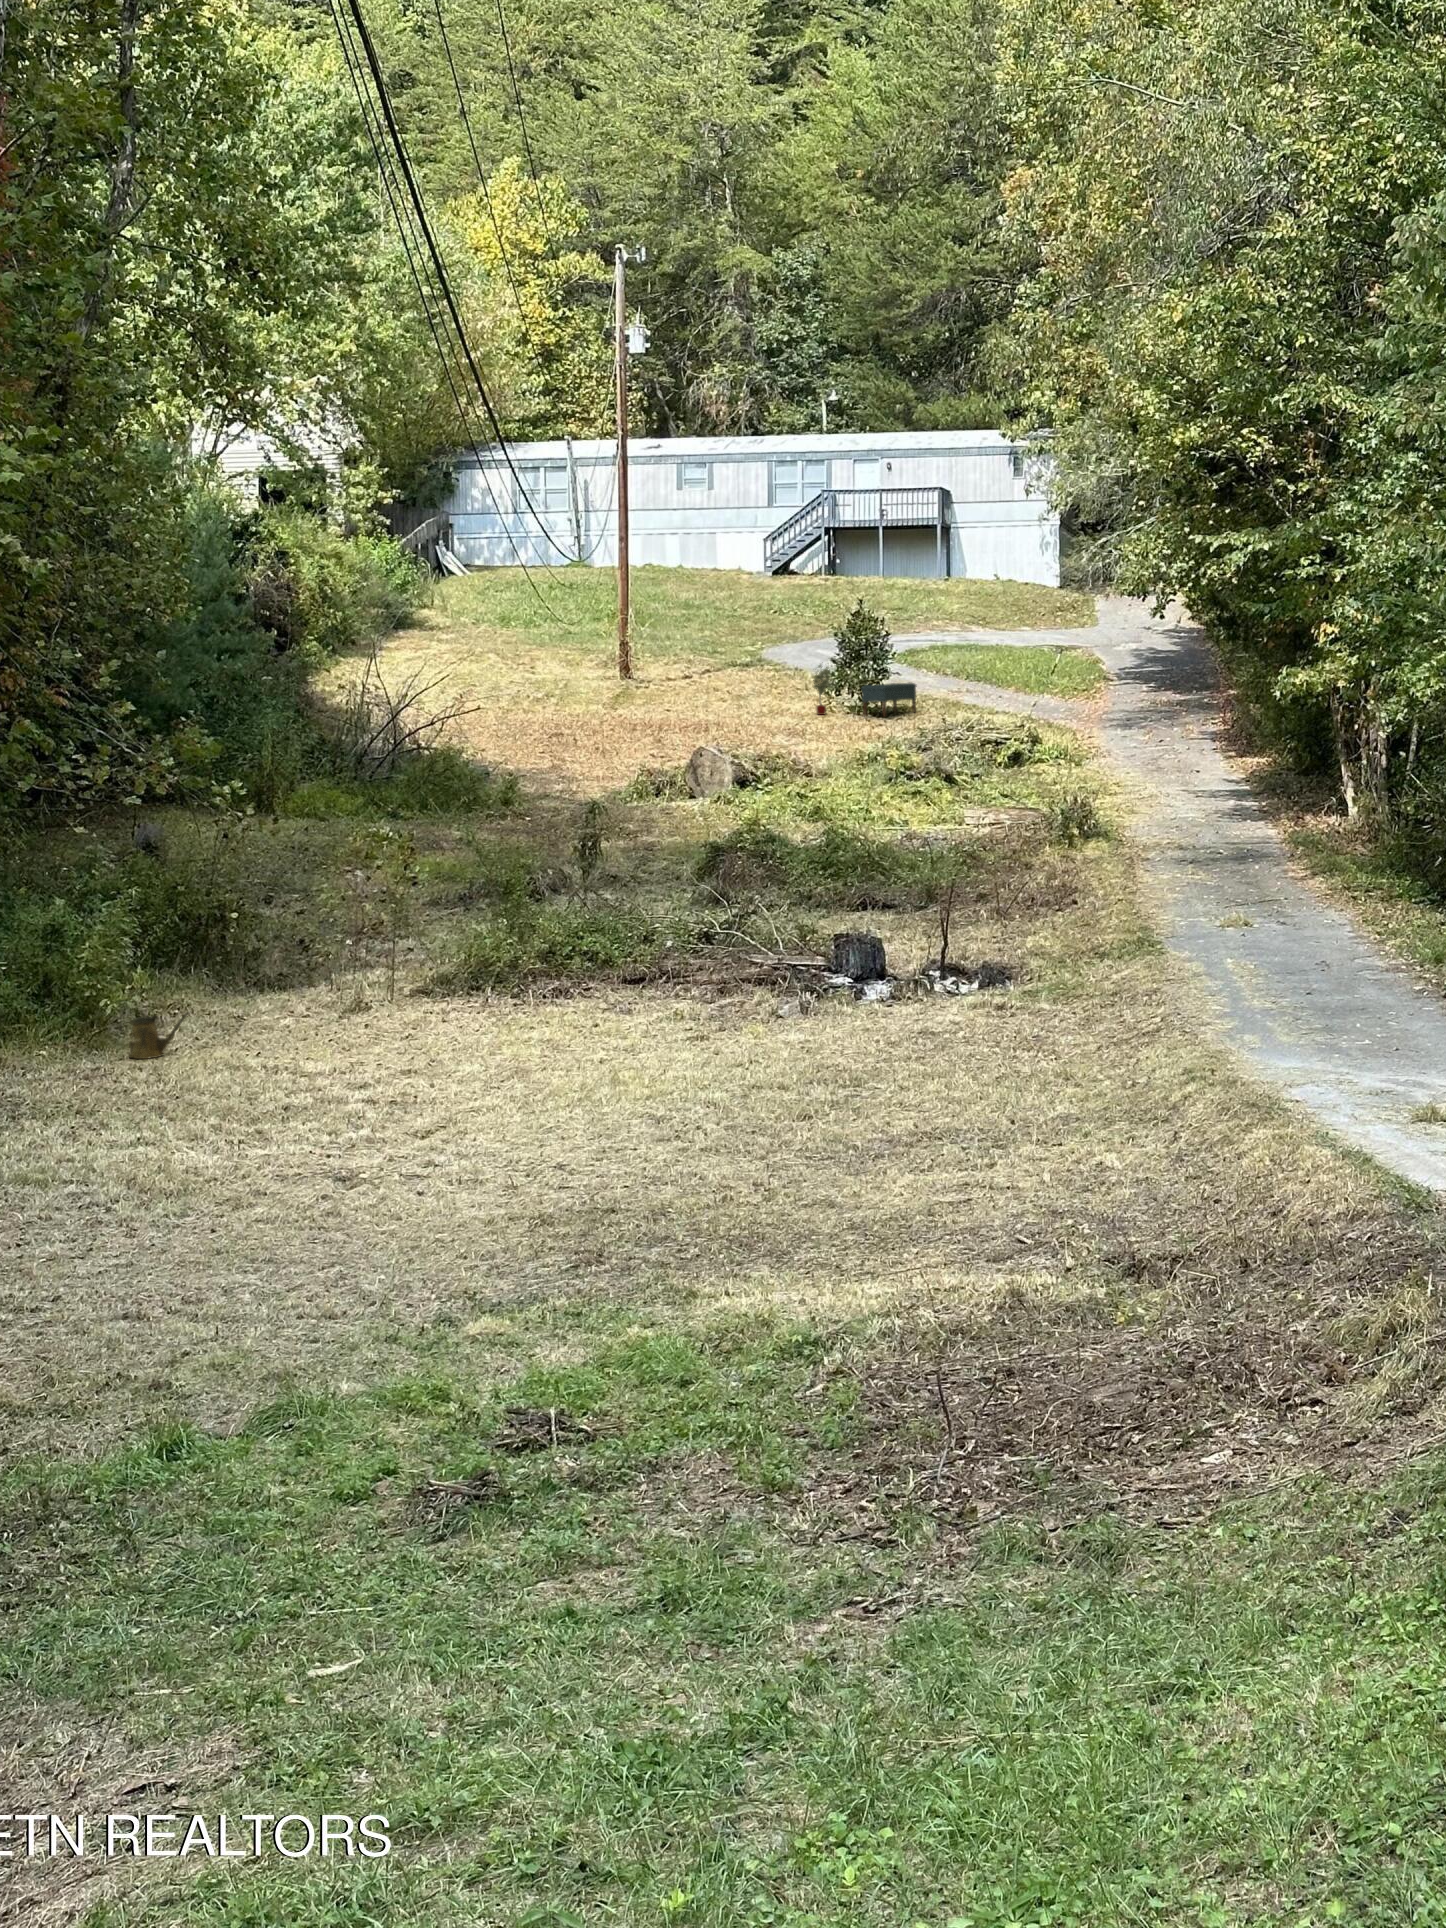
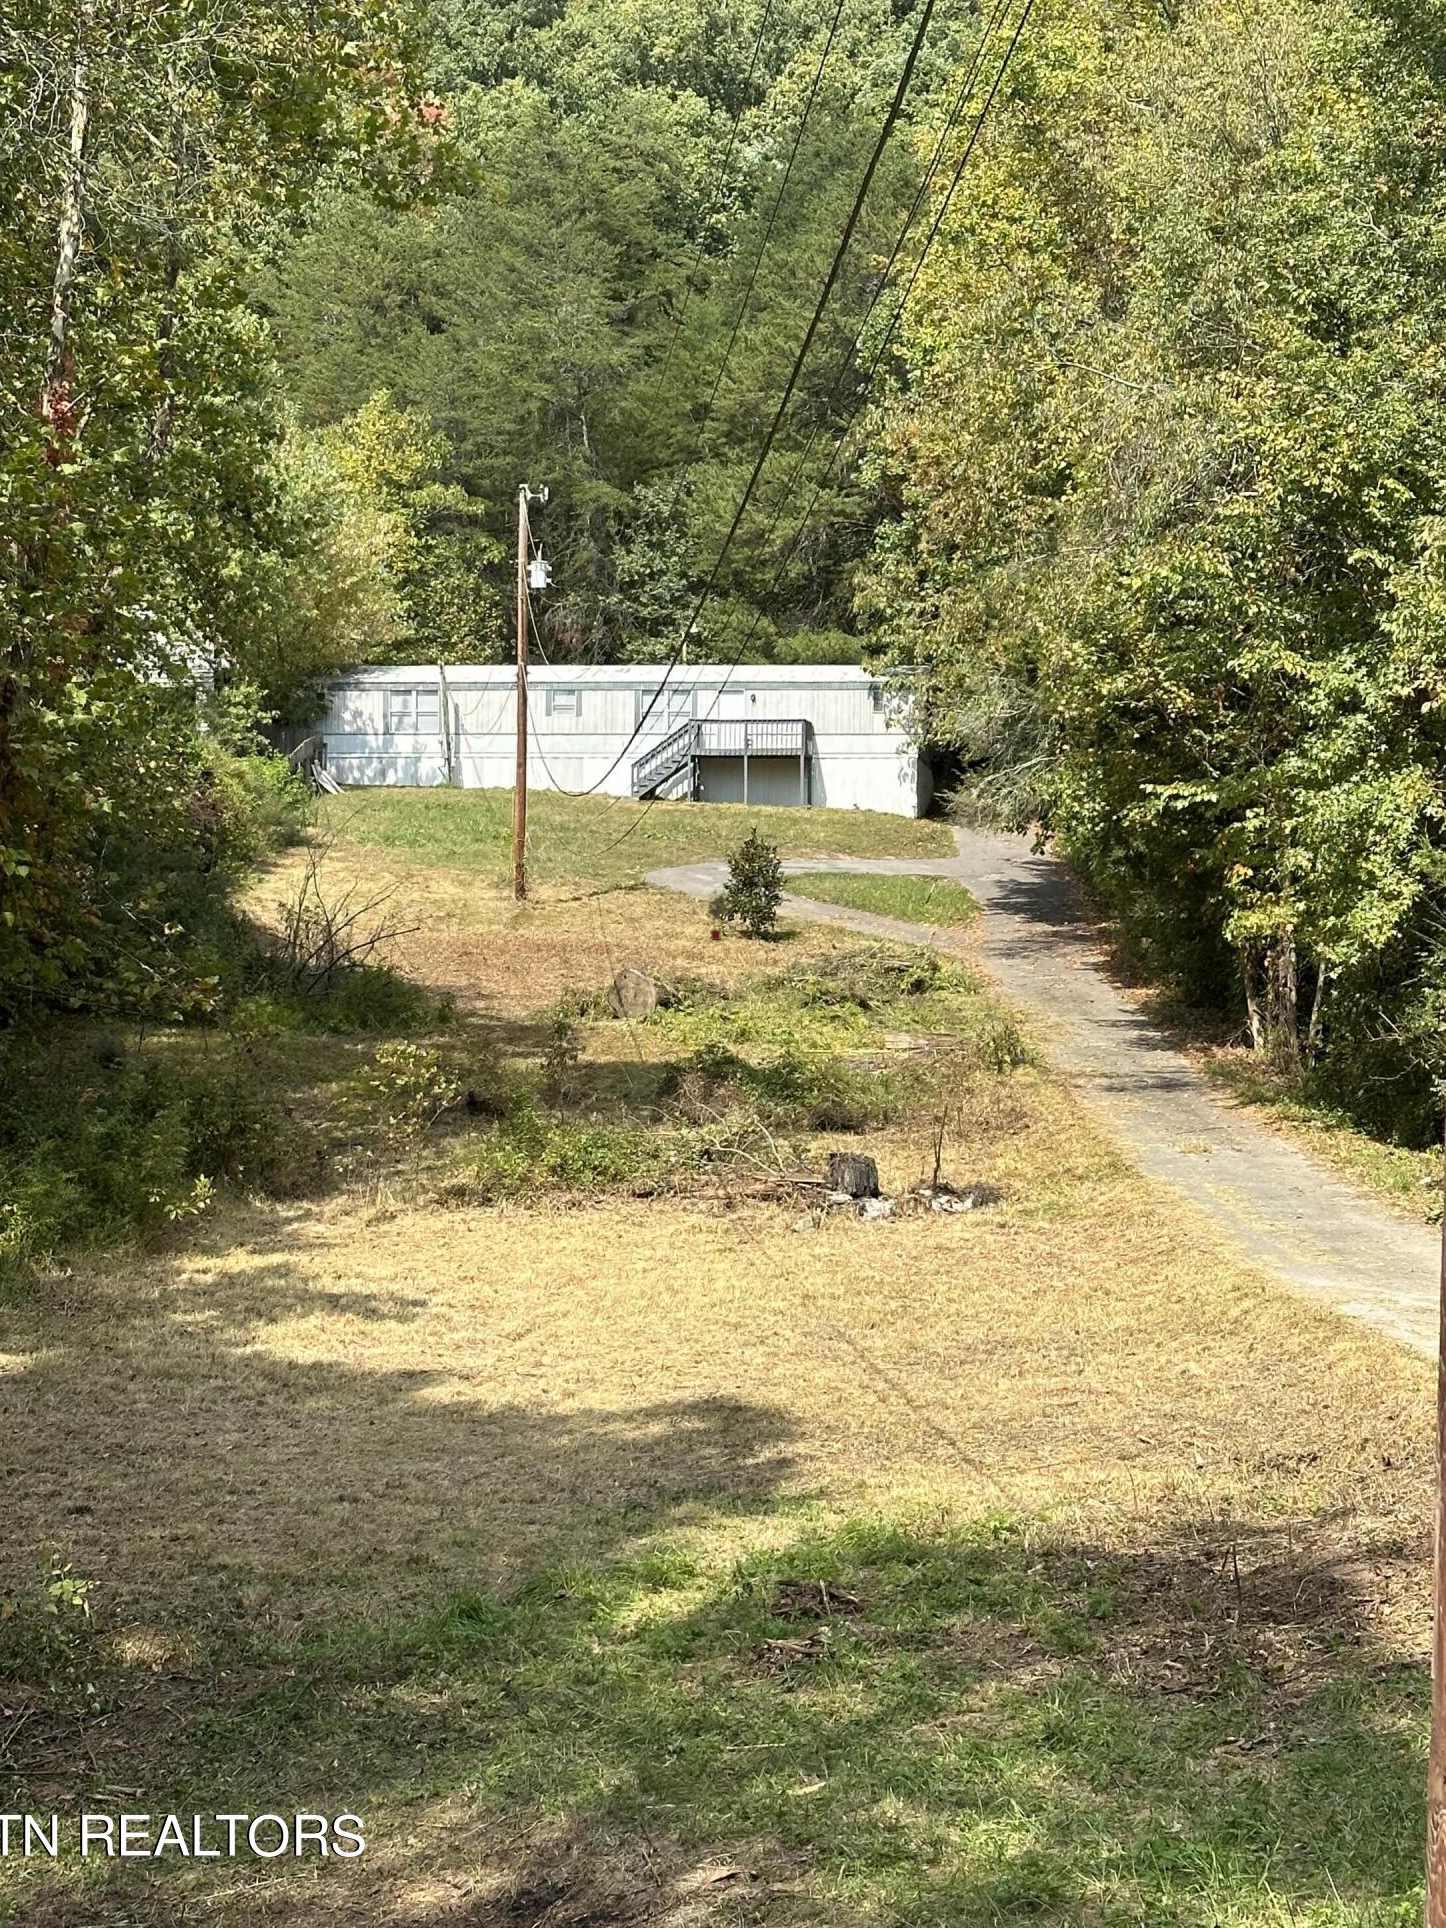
bench: present [861,683,917,717] -> none [756,909,808,943]
watering can: present [118,1012,190,1059] -> none [173,1223,245,1269]

